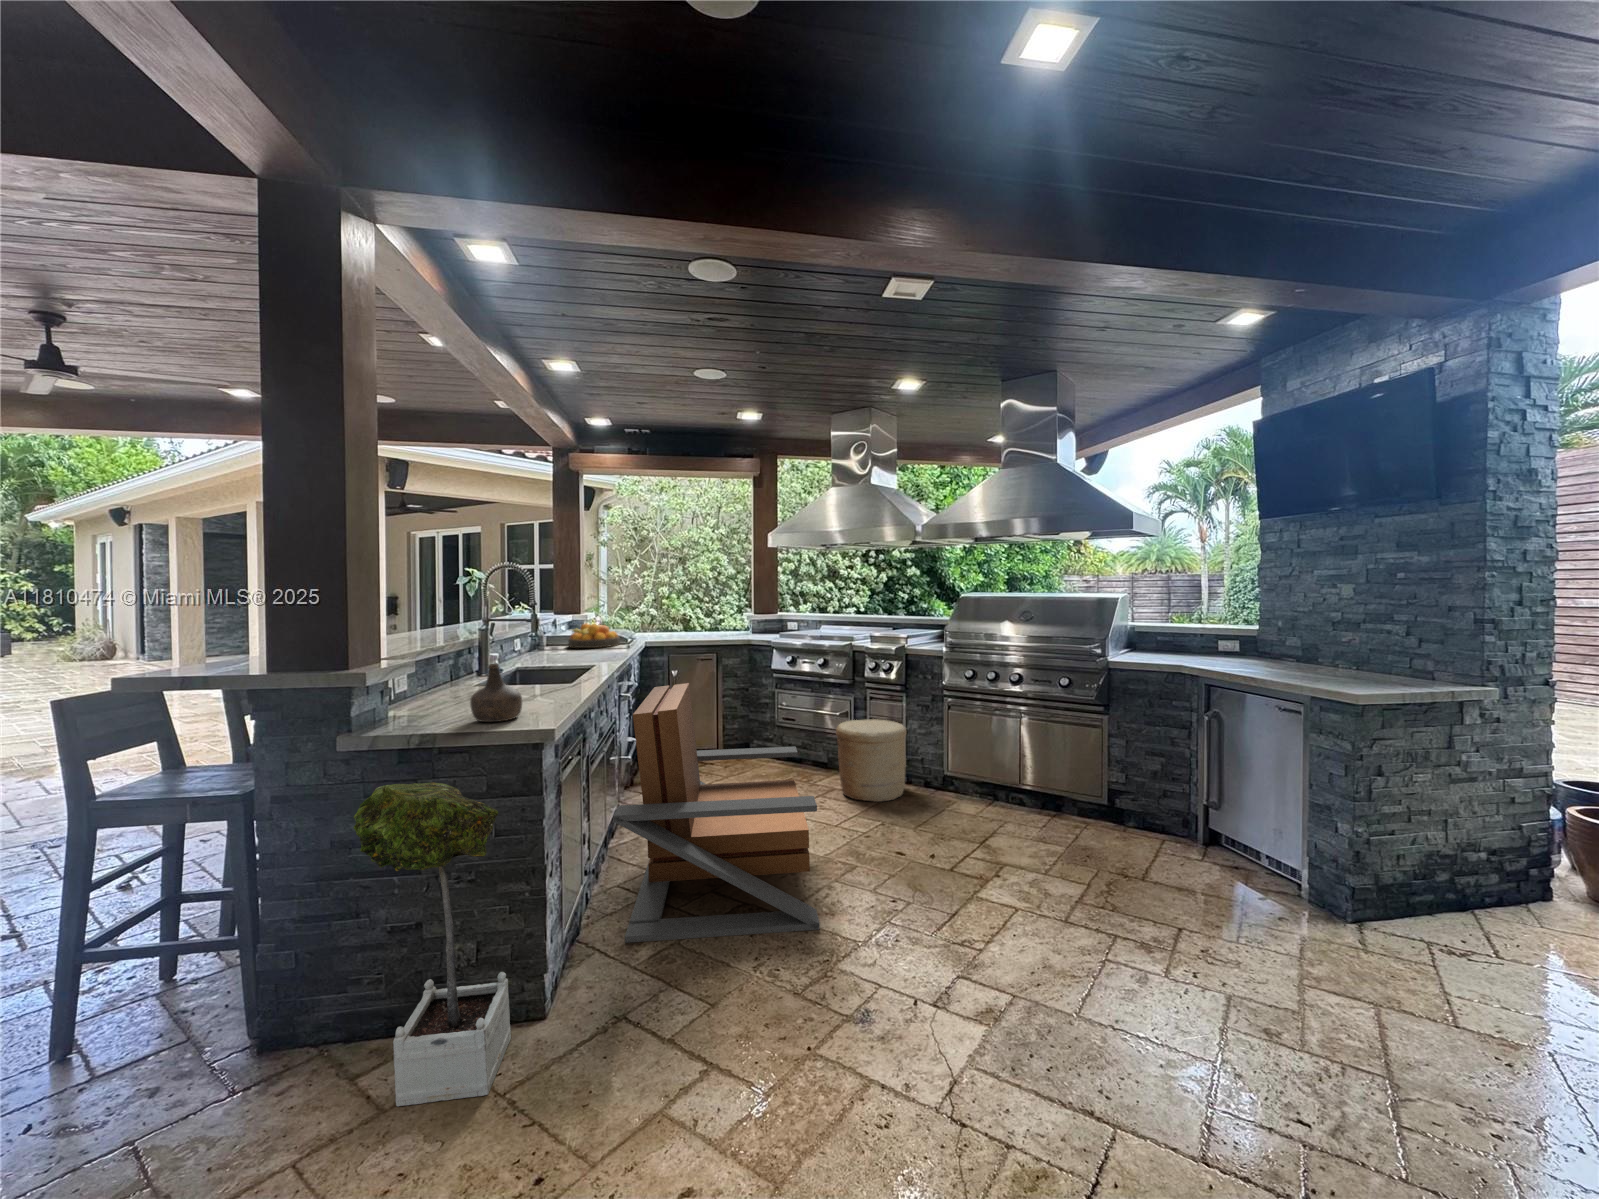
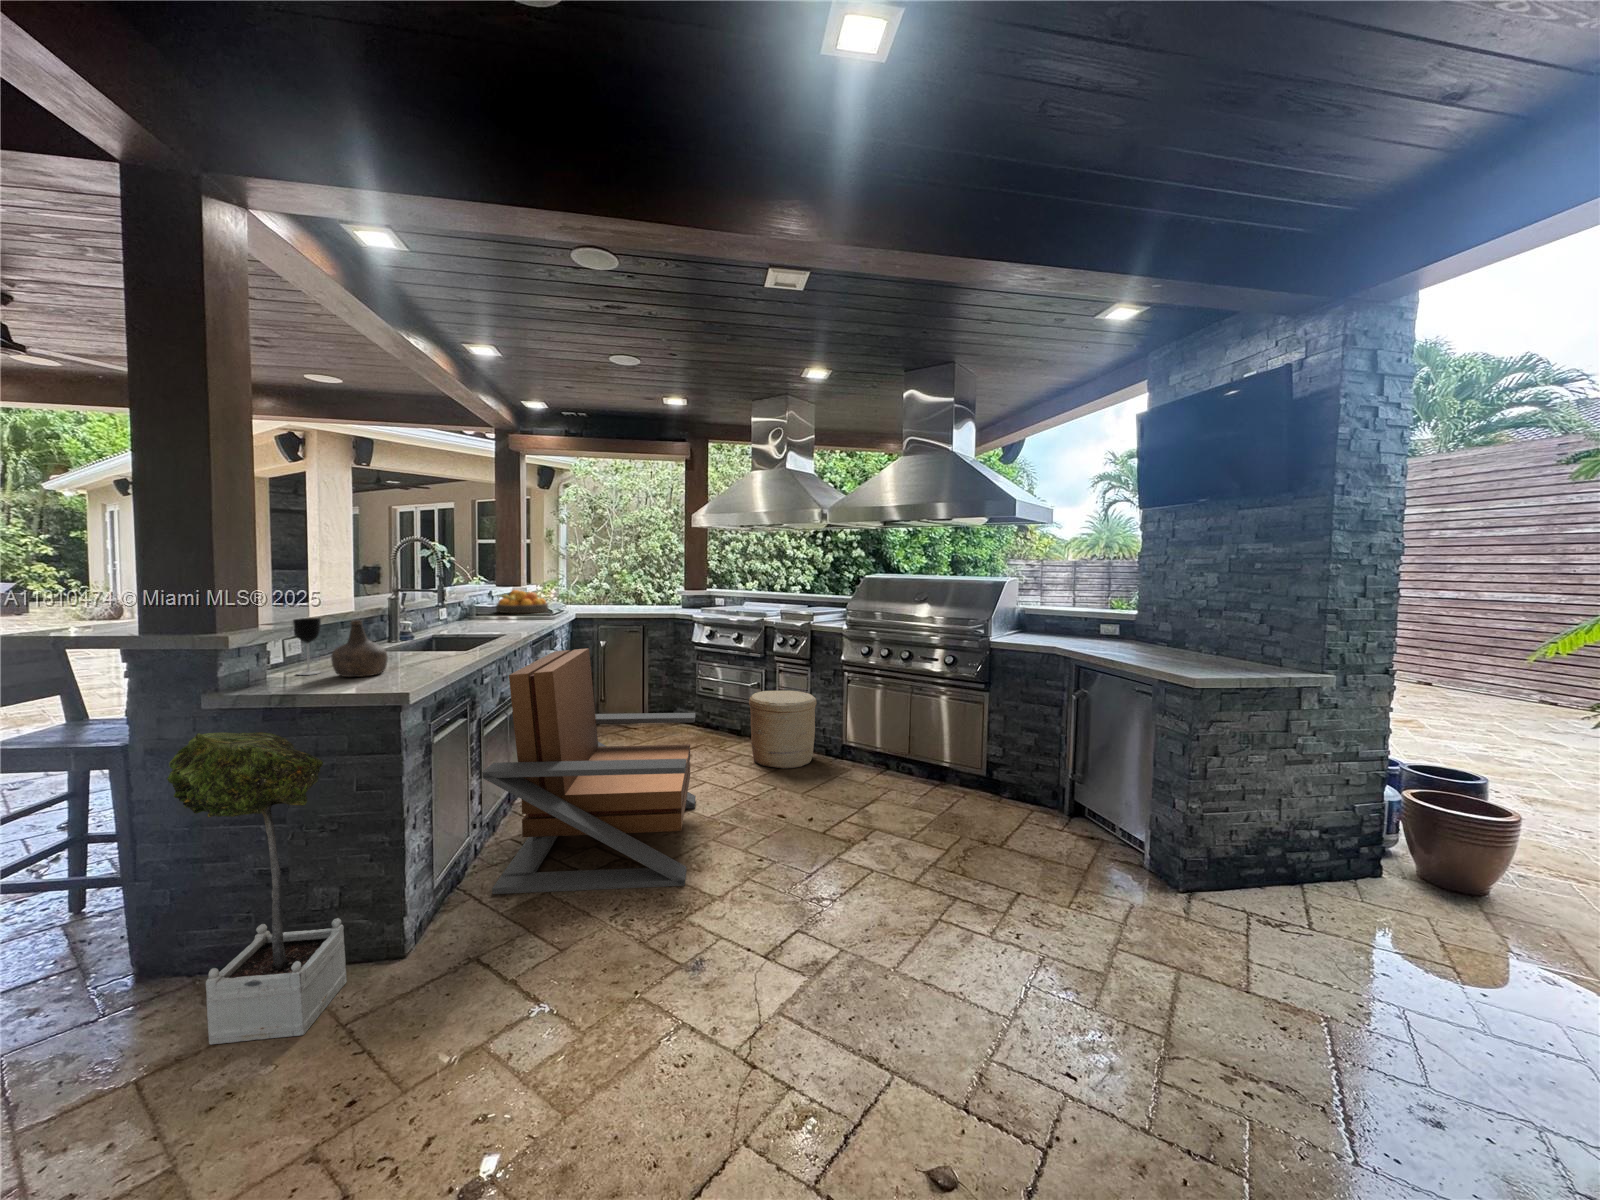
wine glass: none [429,663,455,721] -> present [293,618,321,675]

